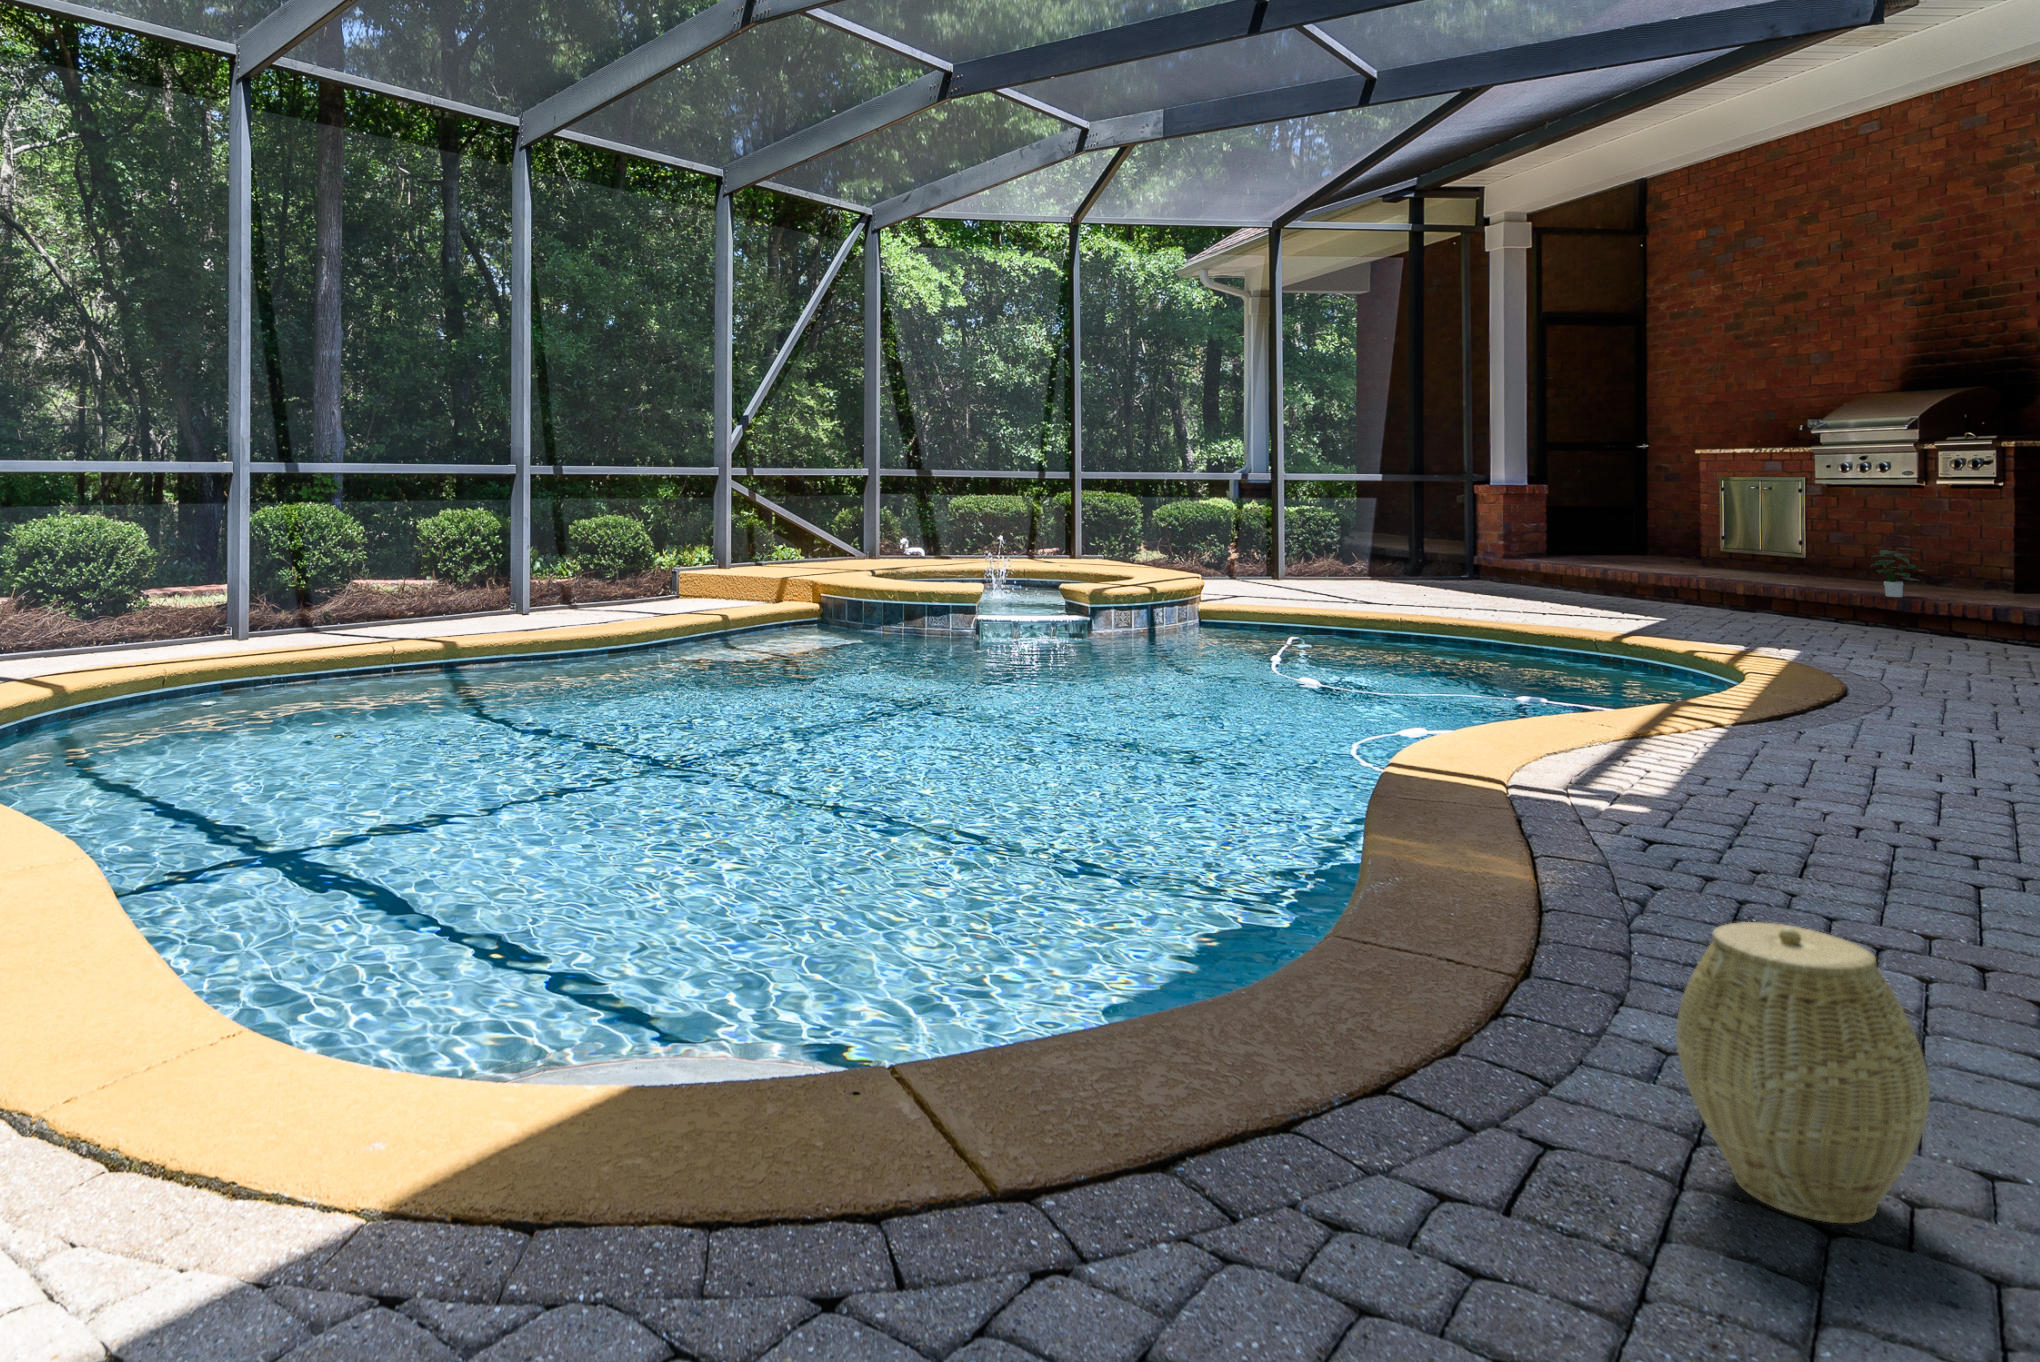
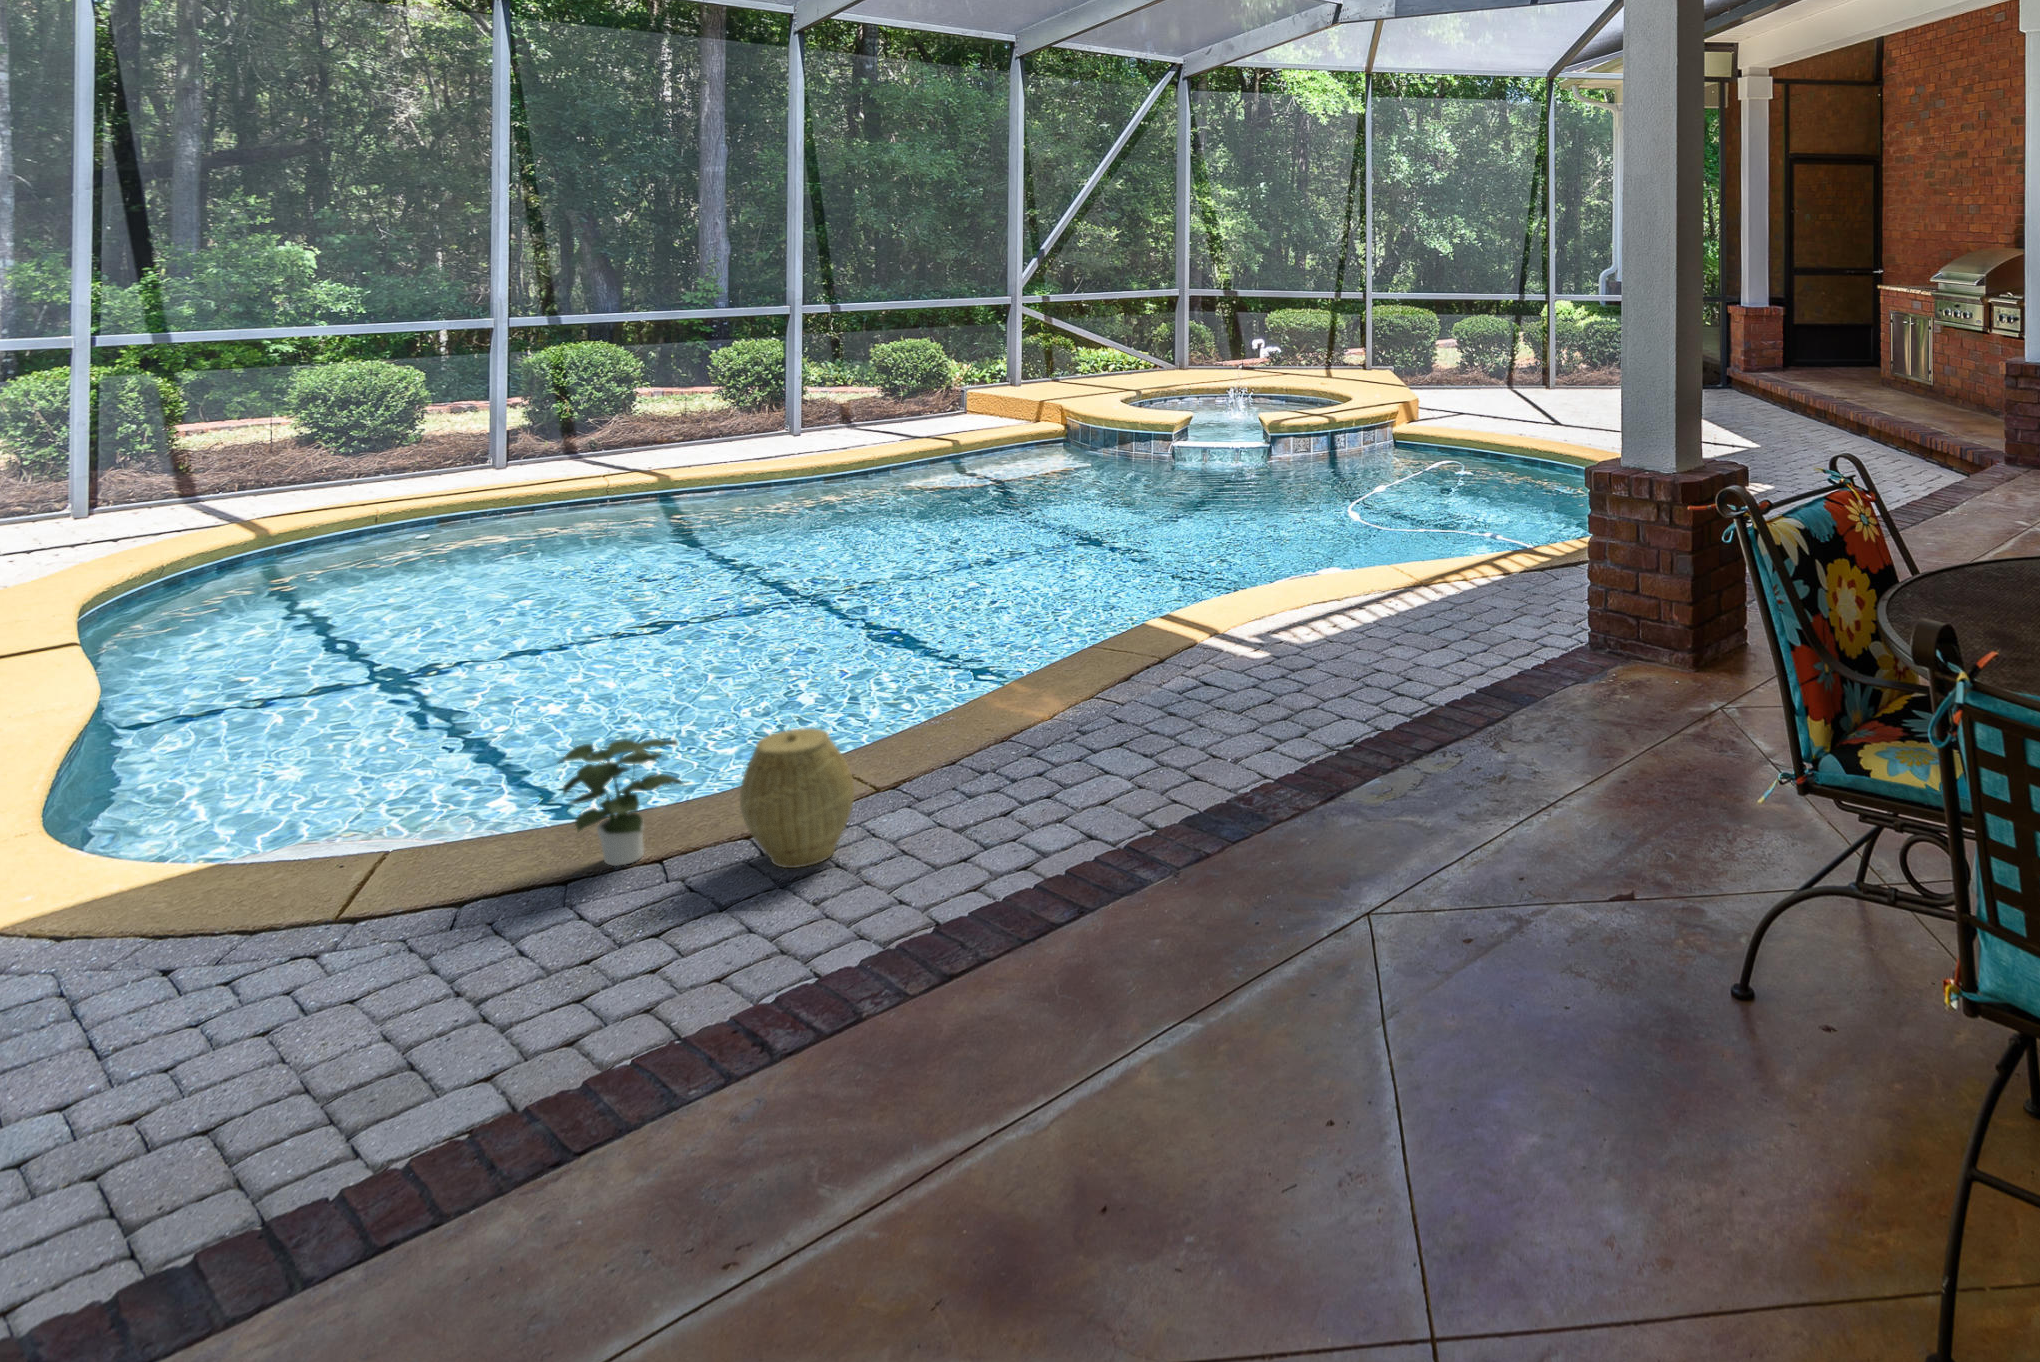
potted plant: present [1870,548,1924,597] -> present [558,739,683,866]

